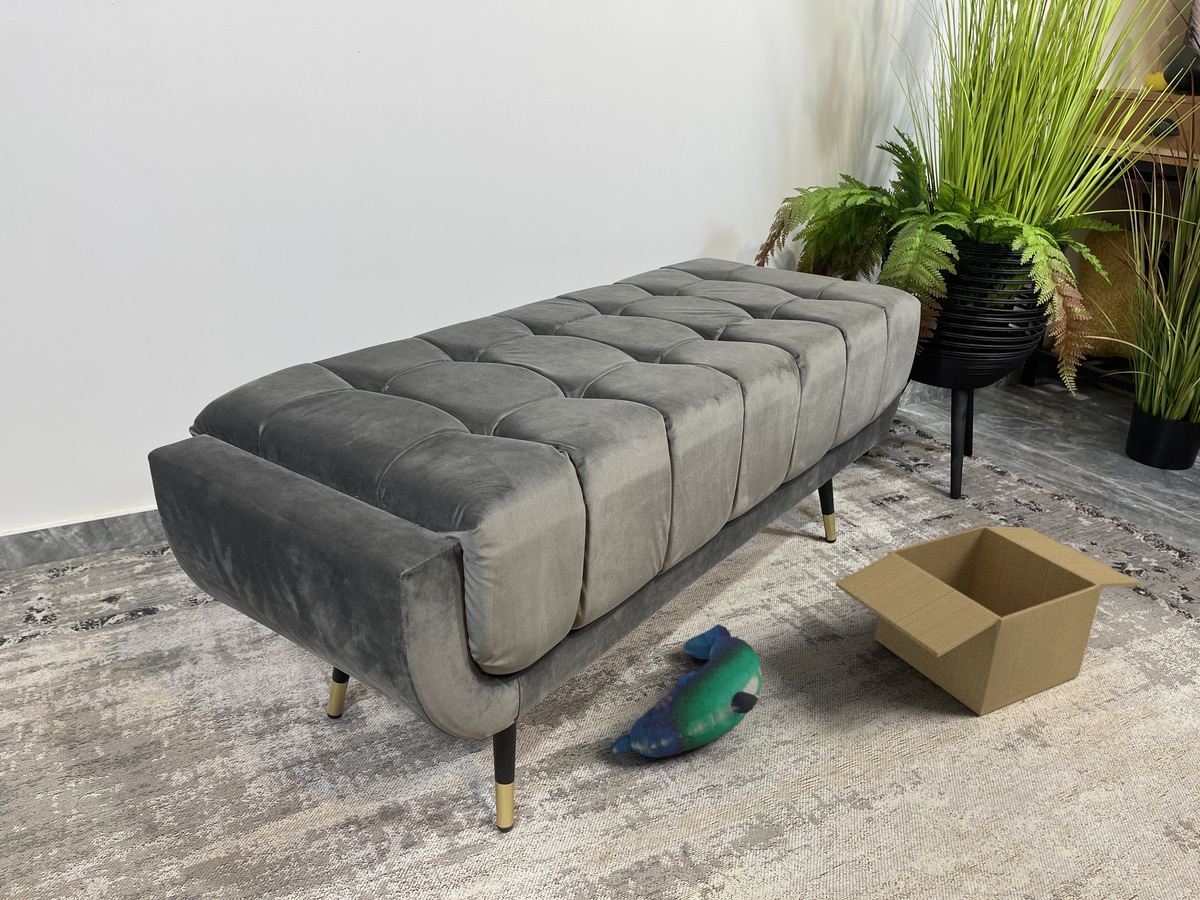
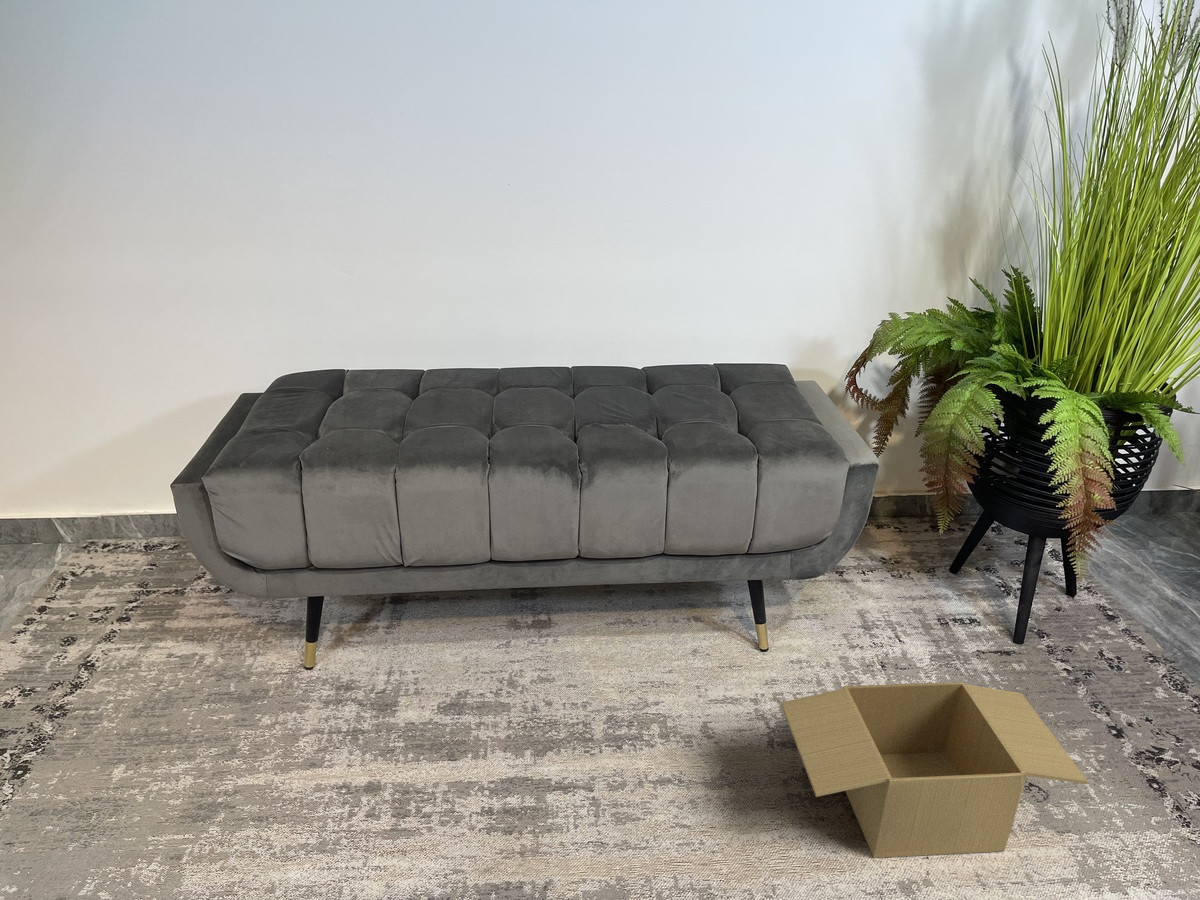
plush toy: present [611,624,762,758] -> none [542,708,695,809]

